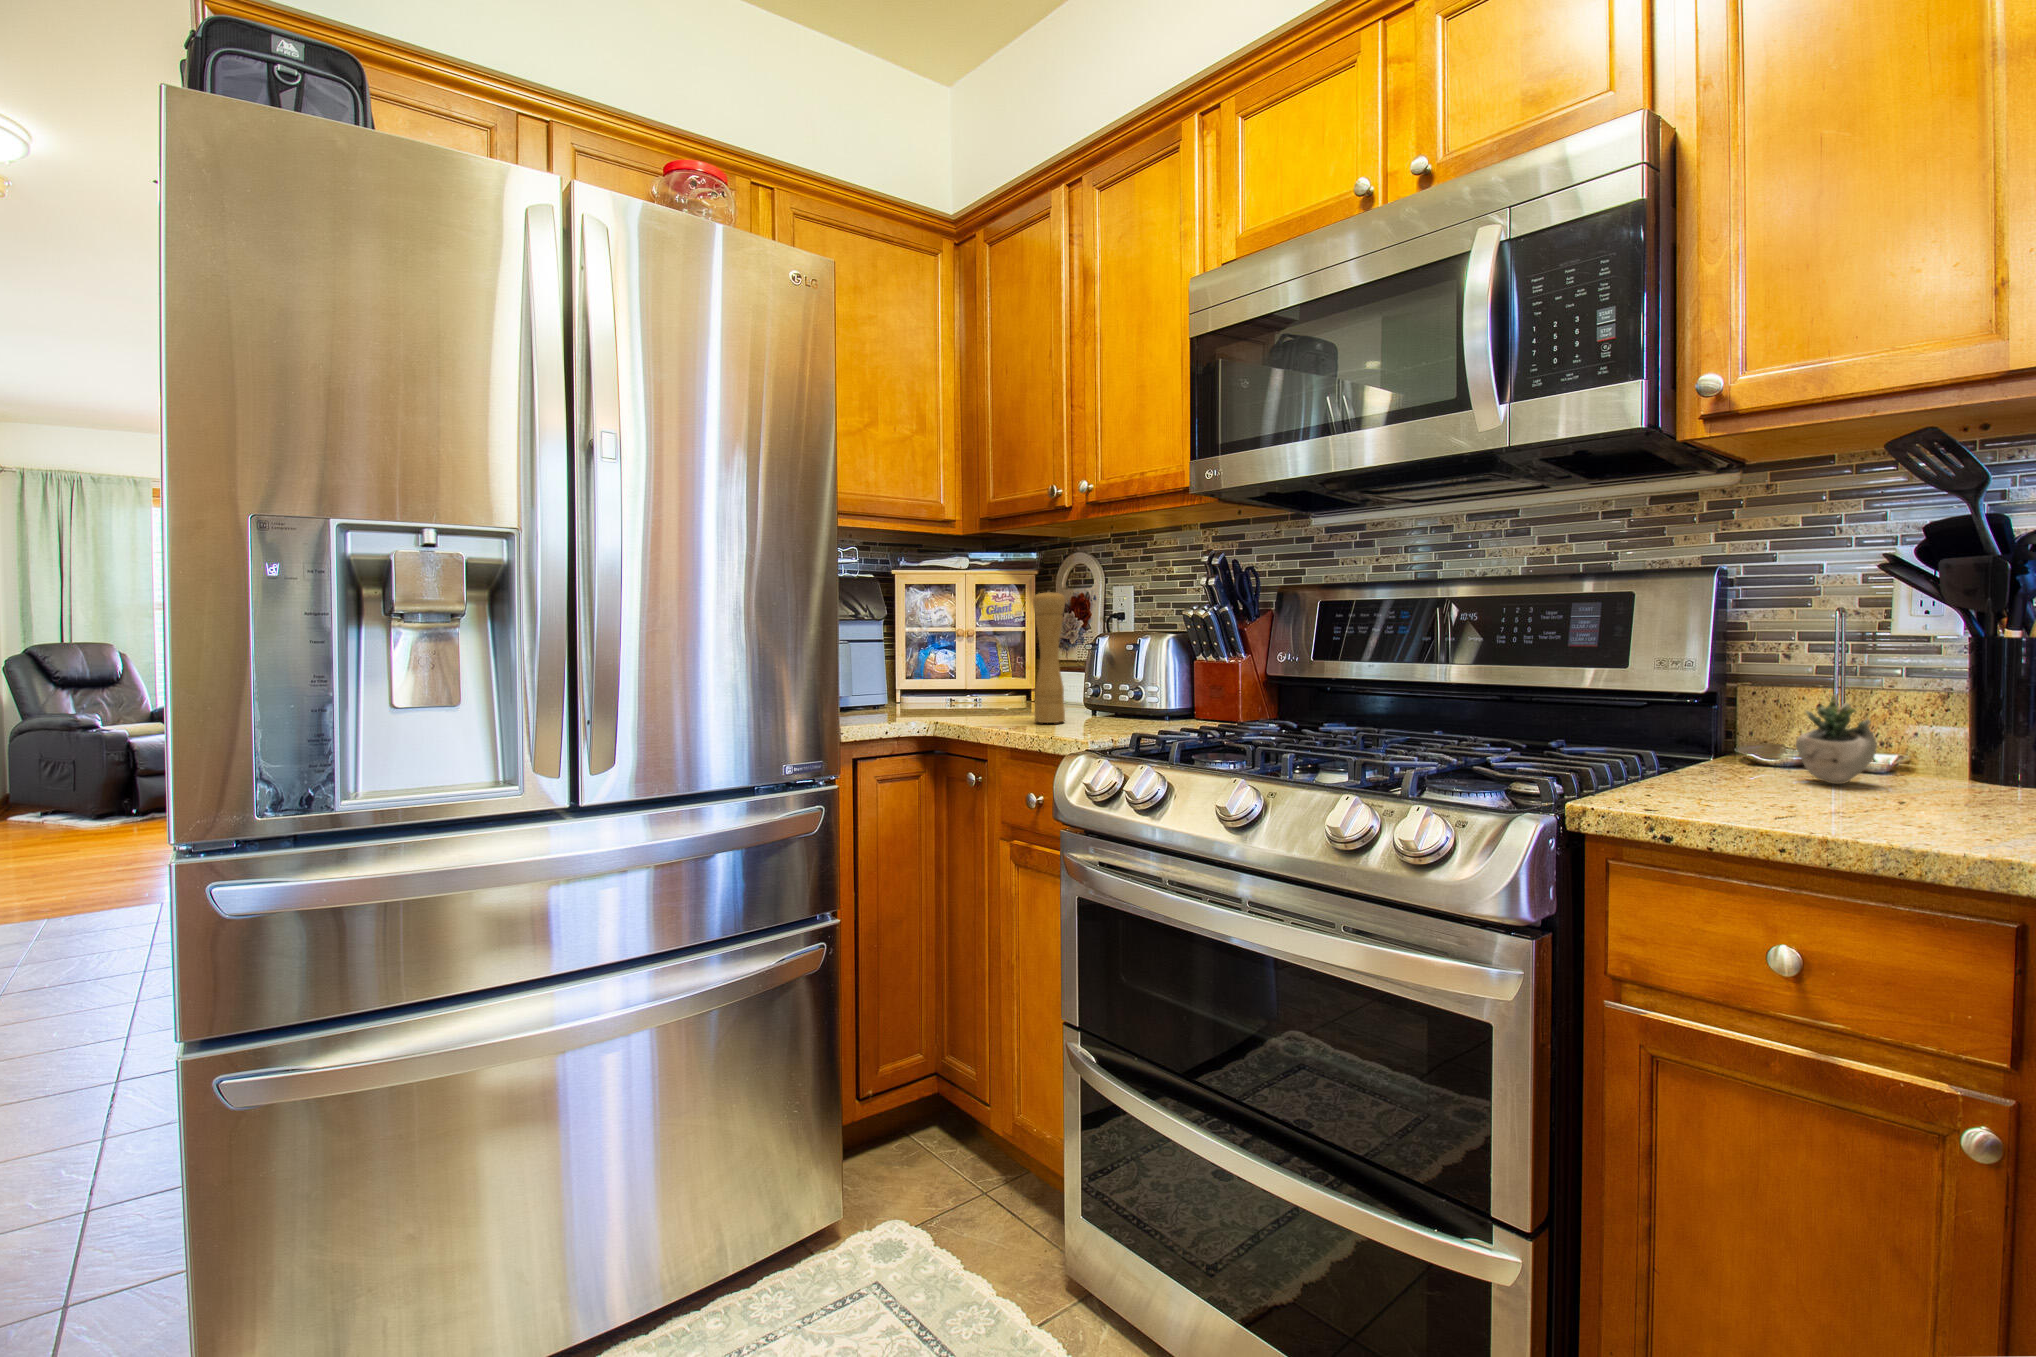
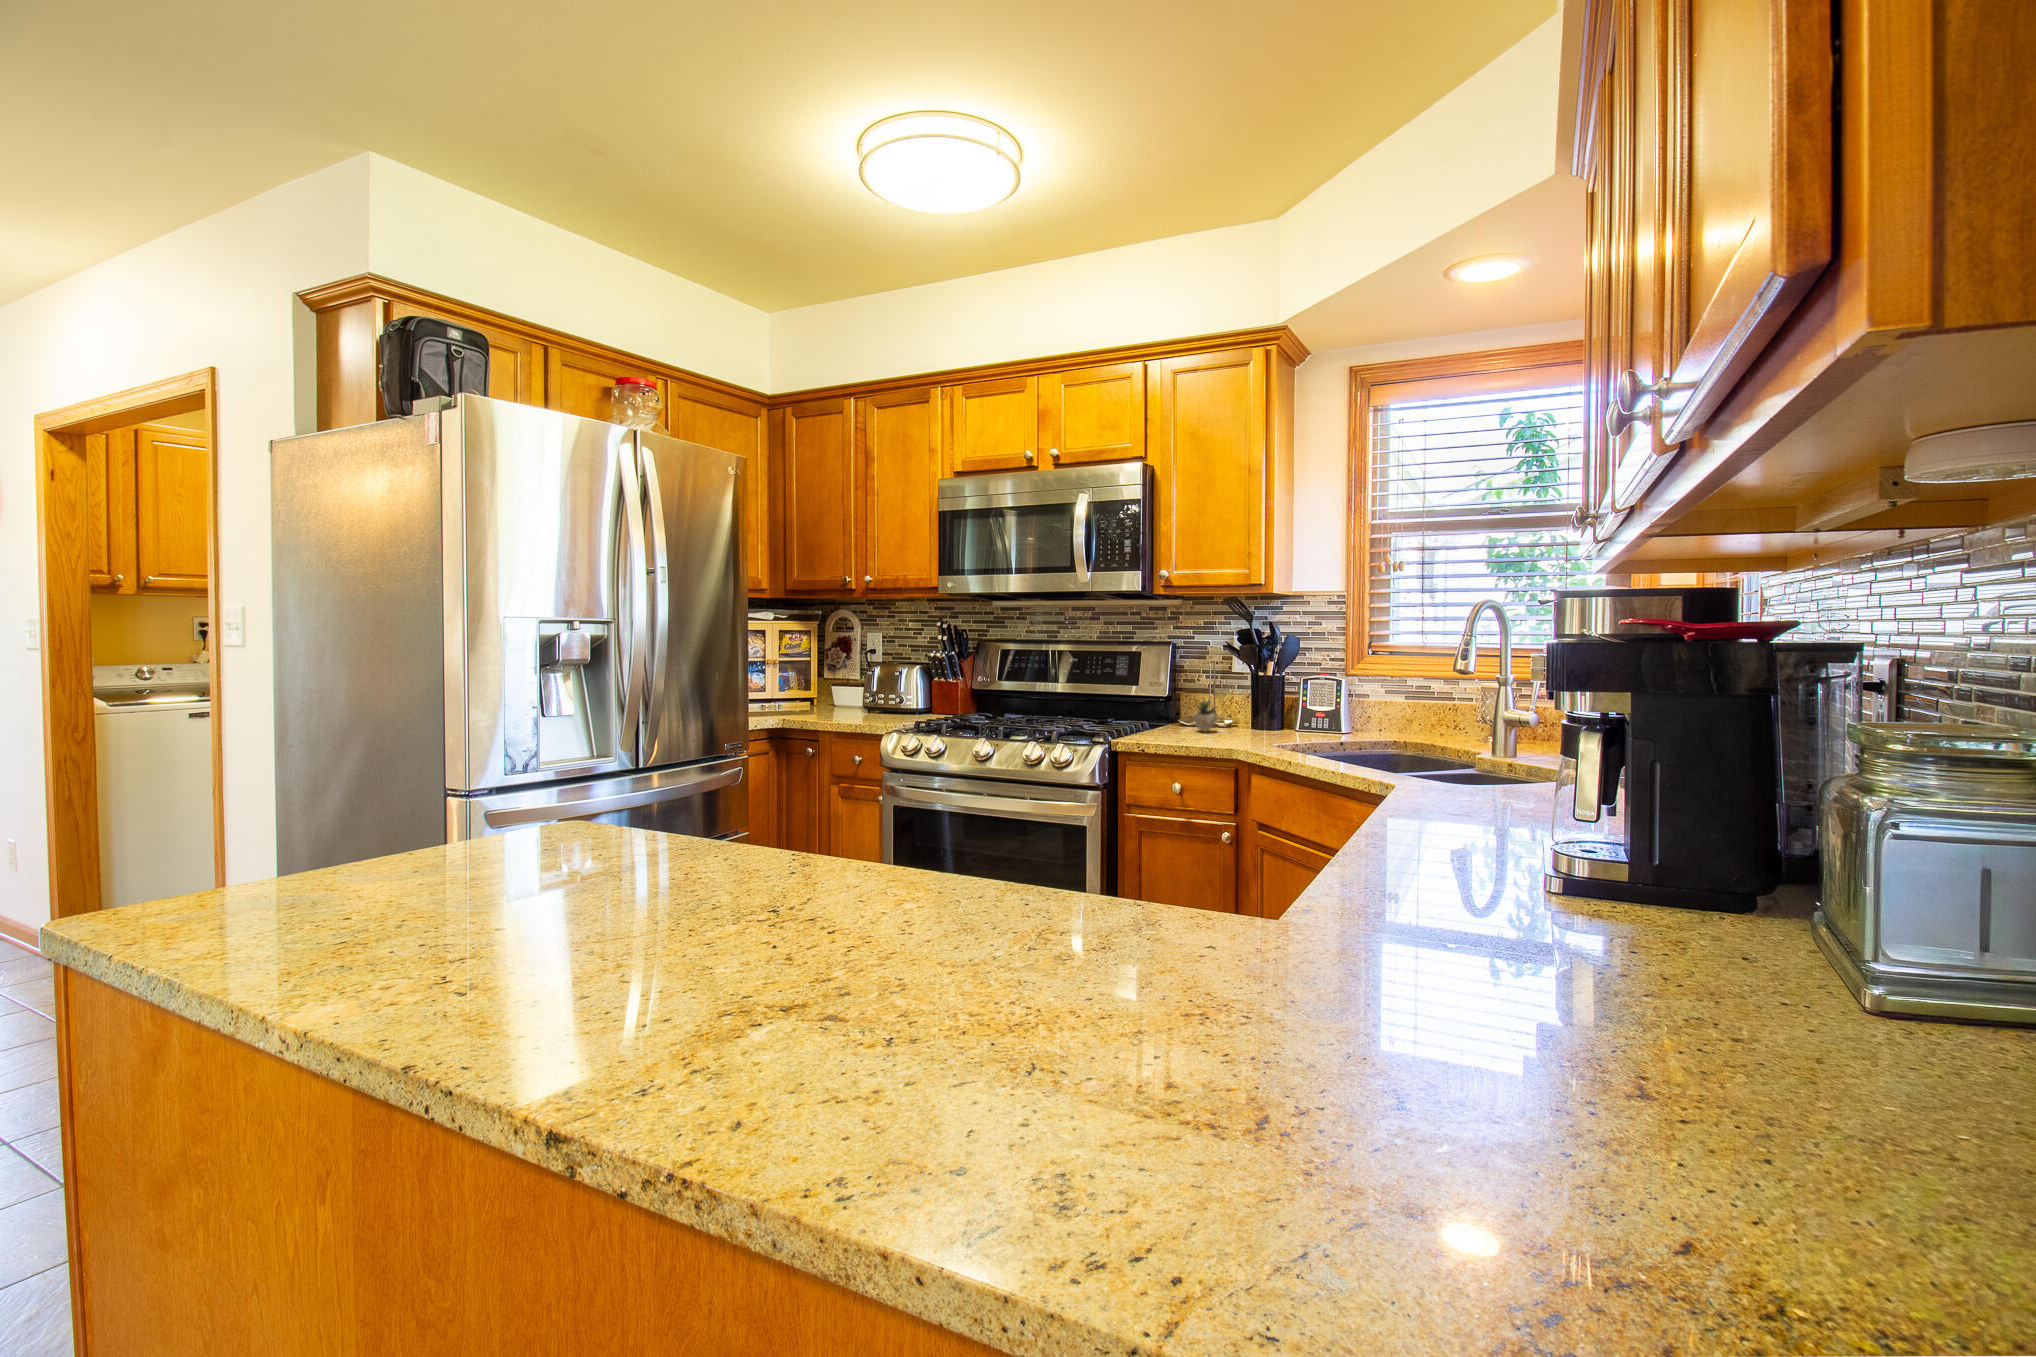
pepper mill: present [1032,591,1065,723] -> none [845,641,864,717]

